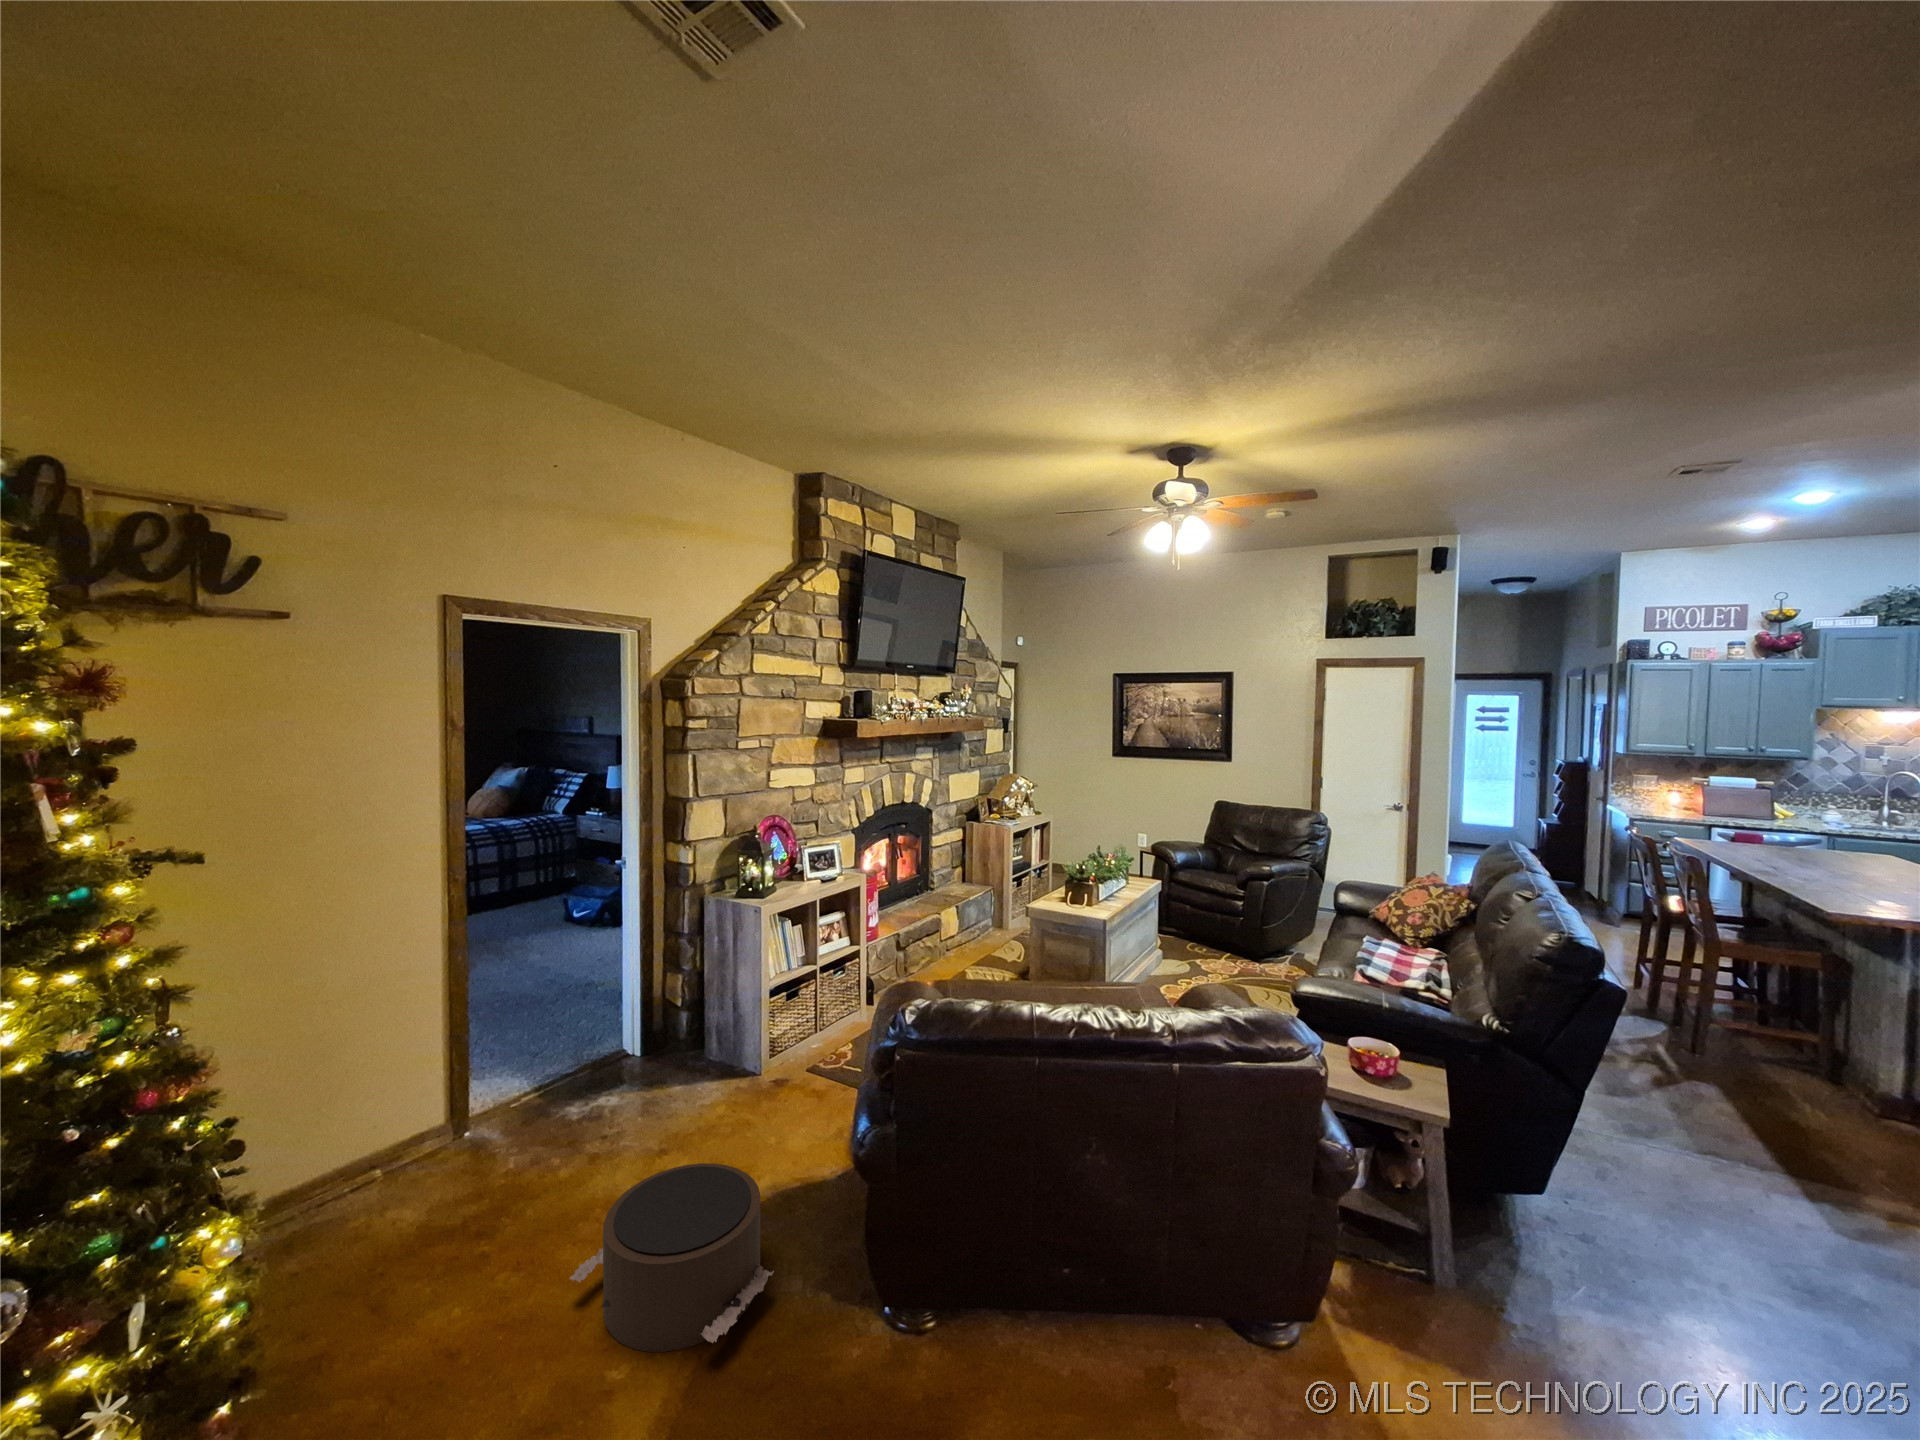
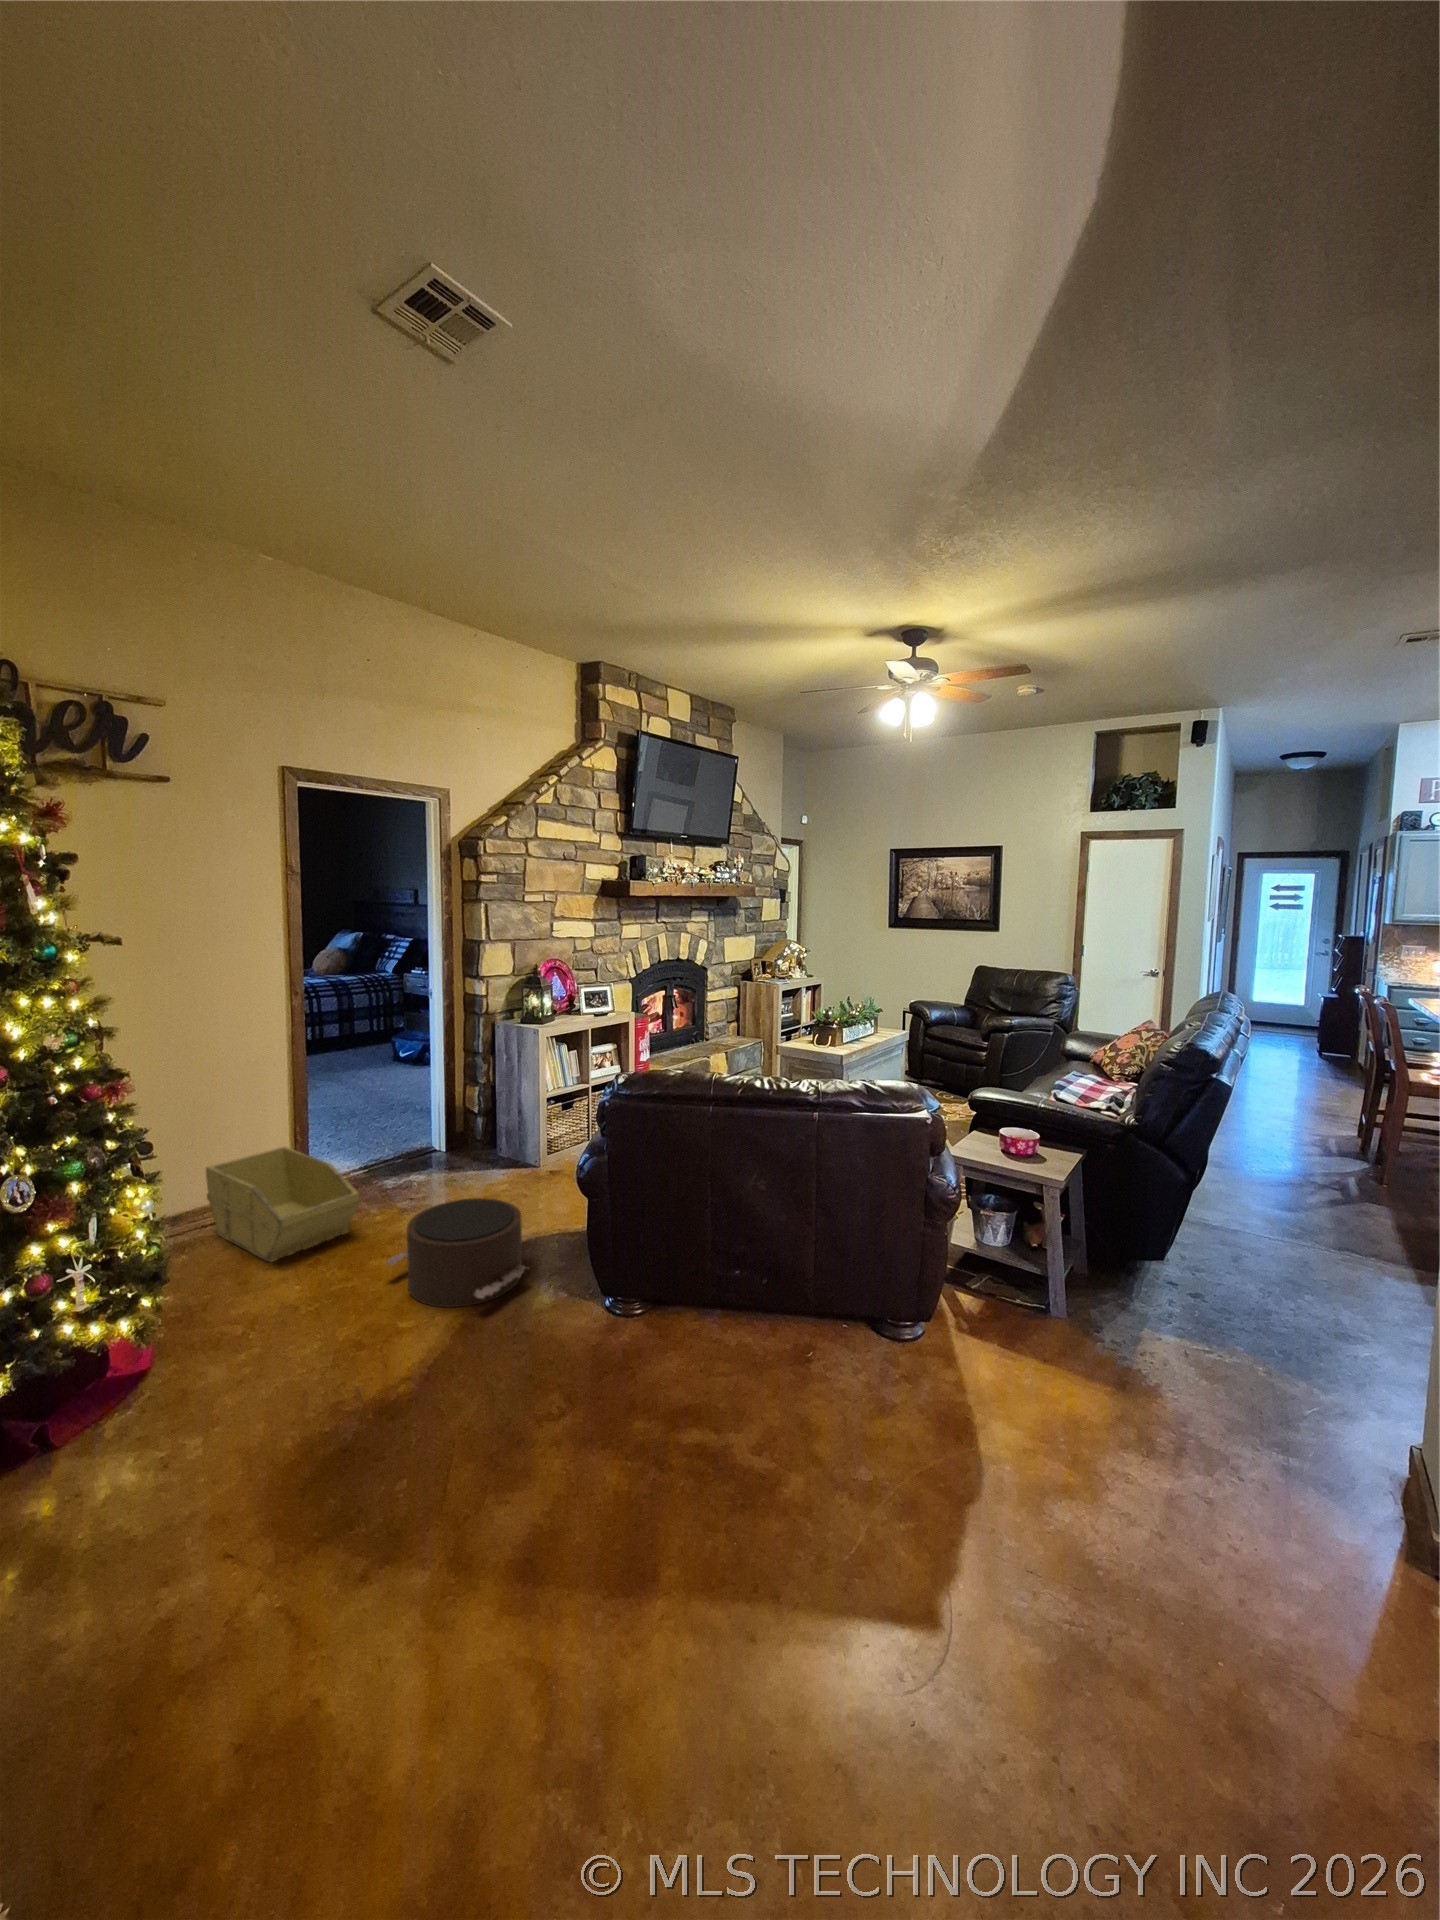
storage bin: none [315,1085,534,1277] -> present [206,1147,360,1262]

